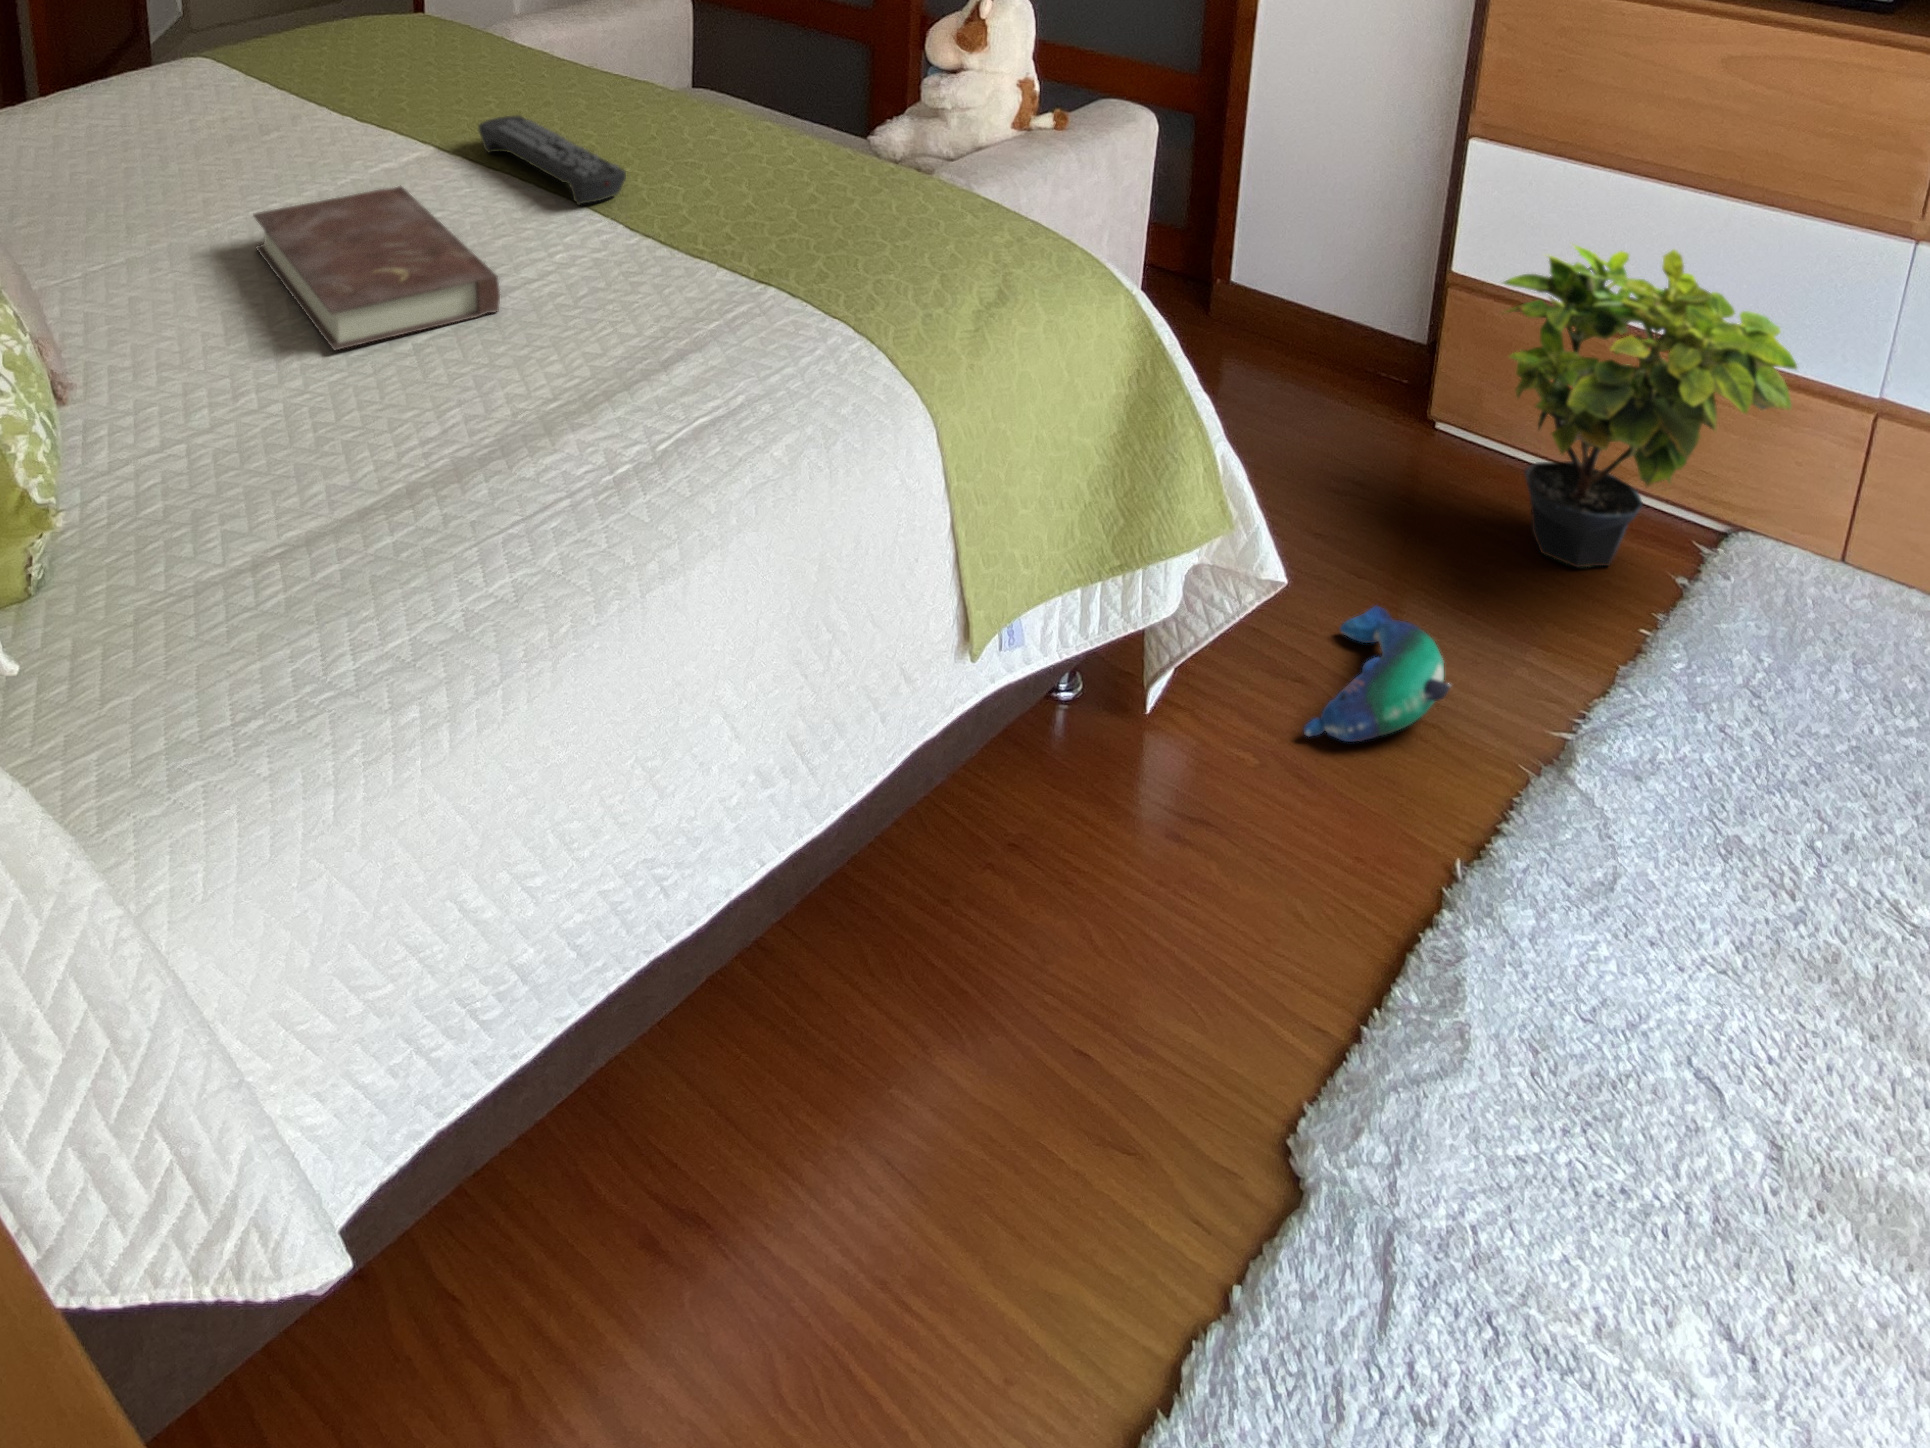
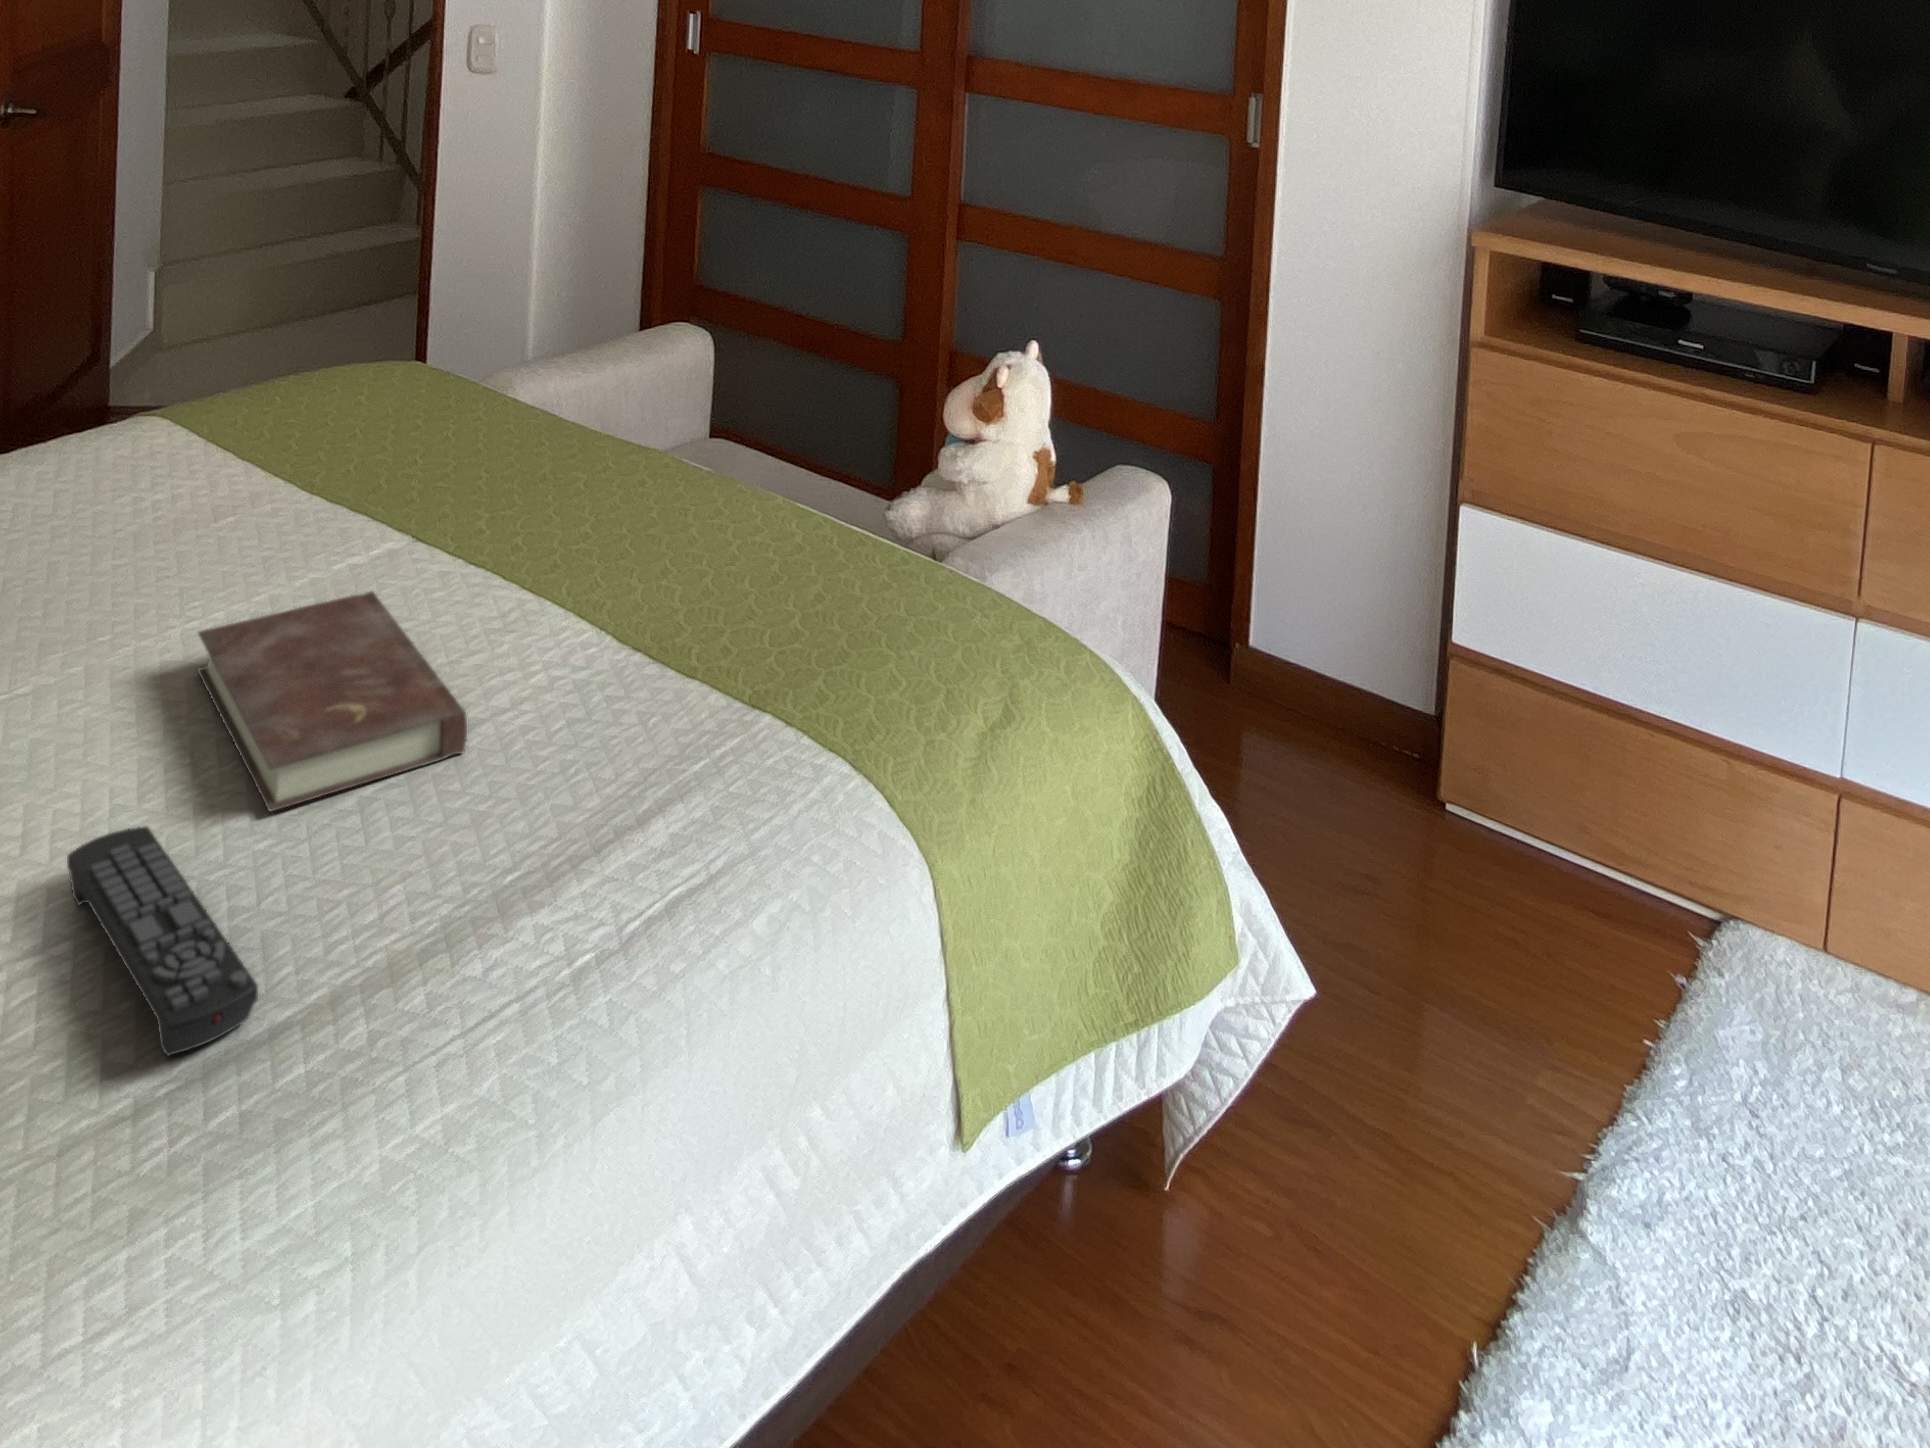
remote control: present [478,116,626,204] -> present [67,827,258,1056]
potted plant: present [1504,246,1797,567] -> none [1497,611,1768,964]
plush toy: present [1303,606,1451,742] -> none [1318,1023,1464,1197]

